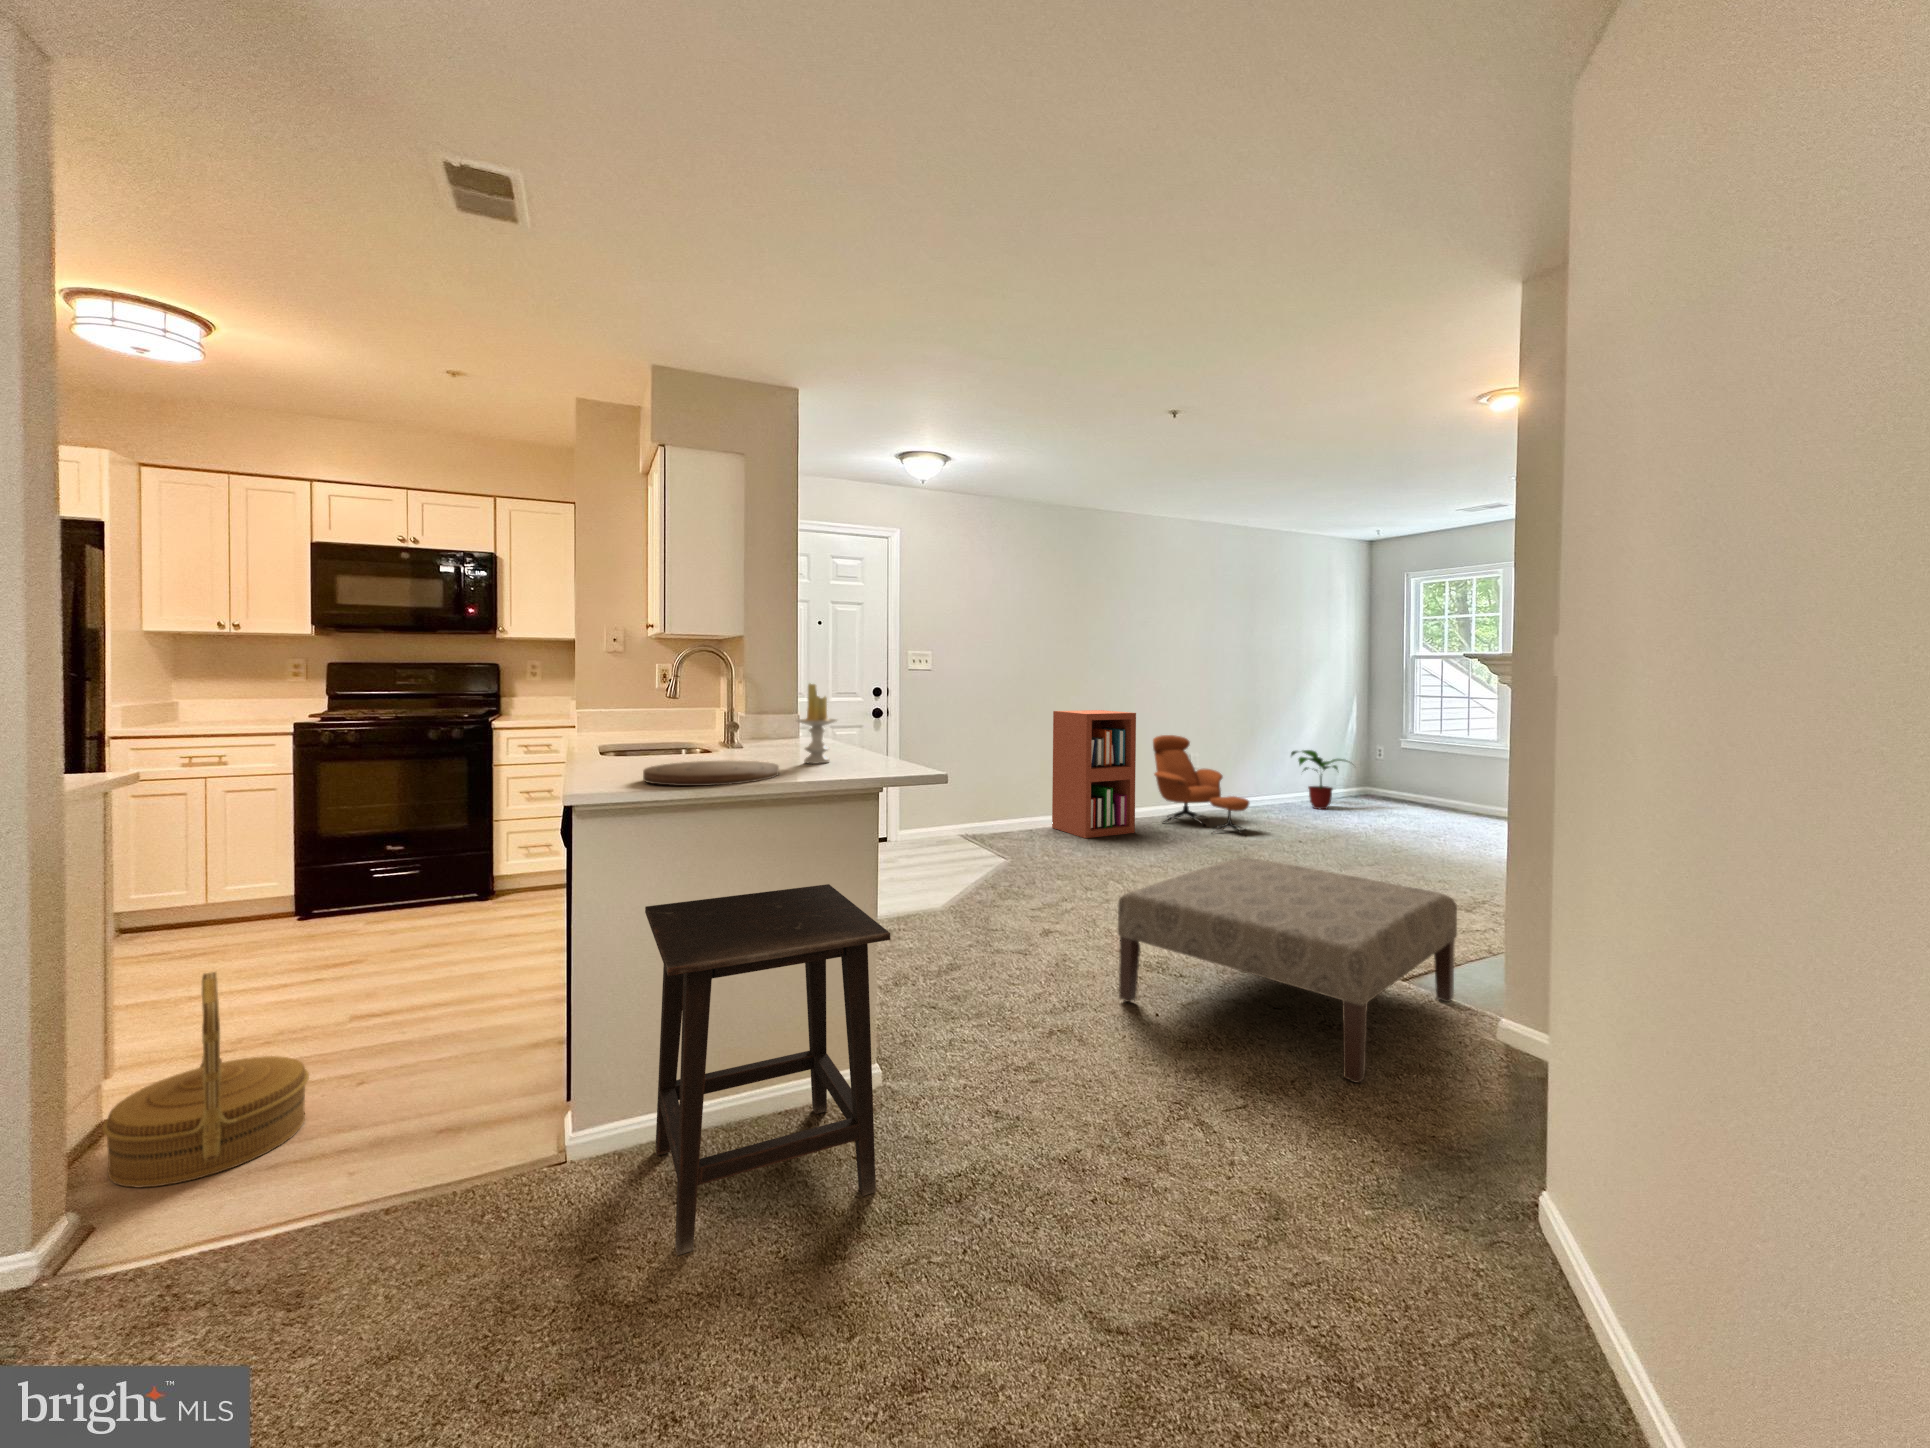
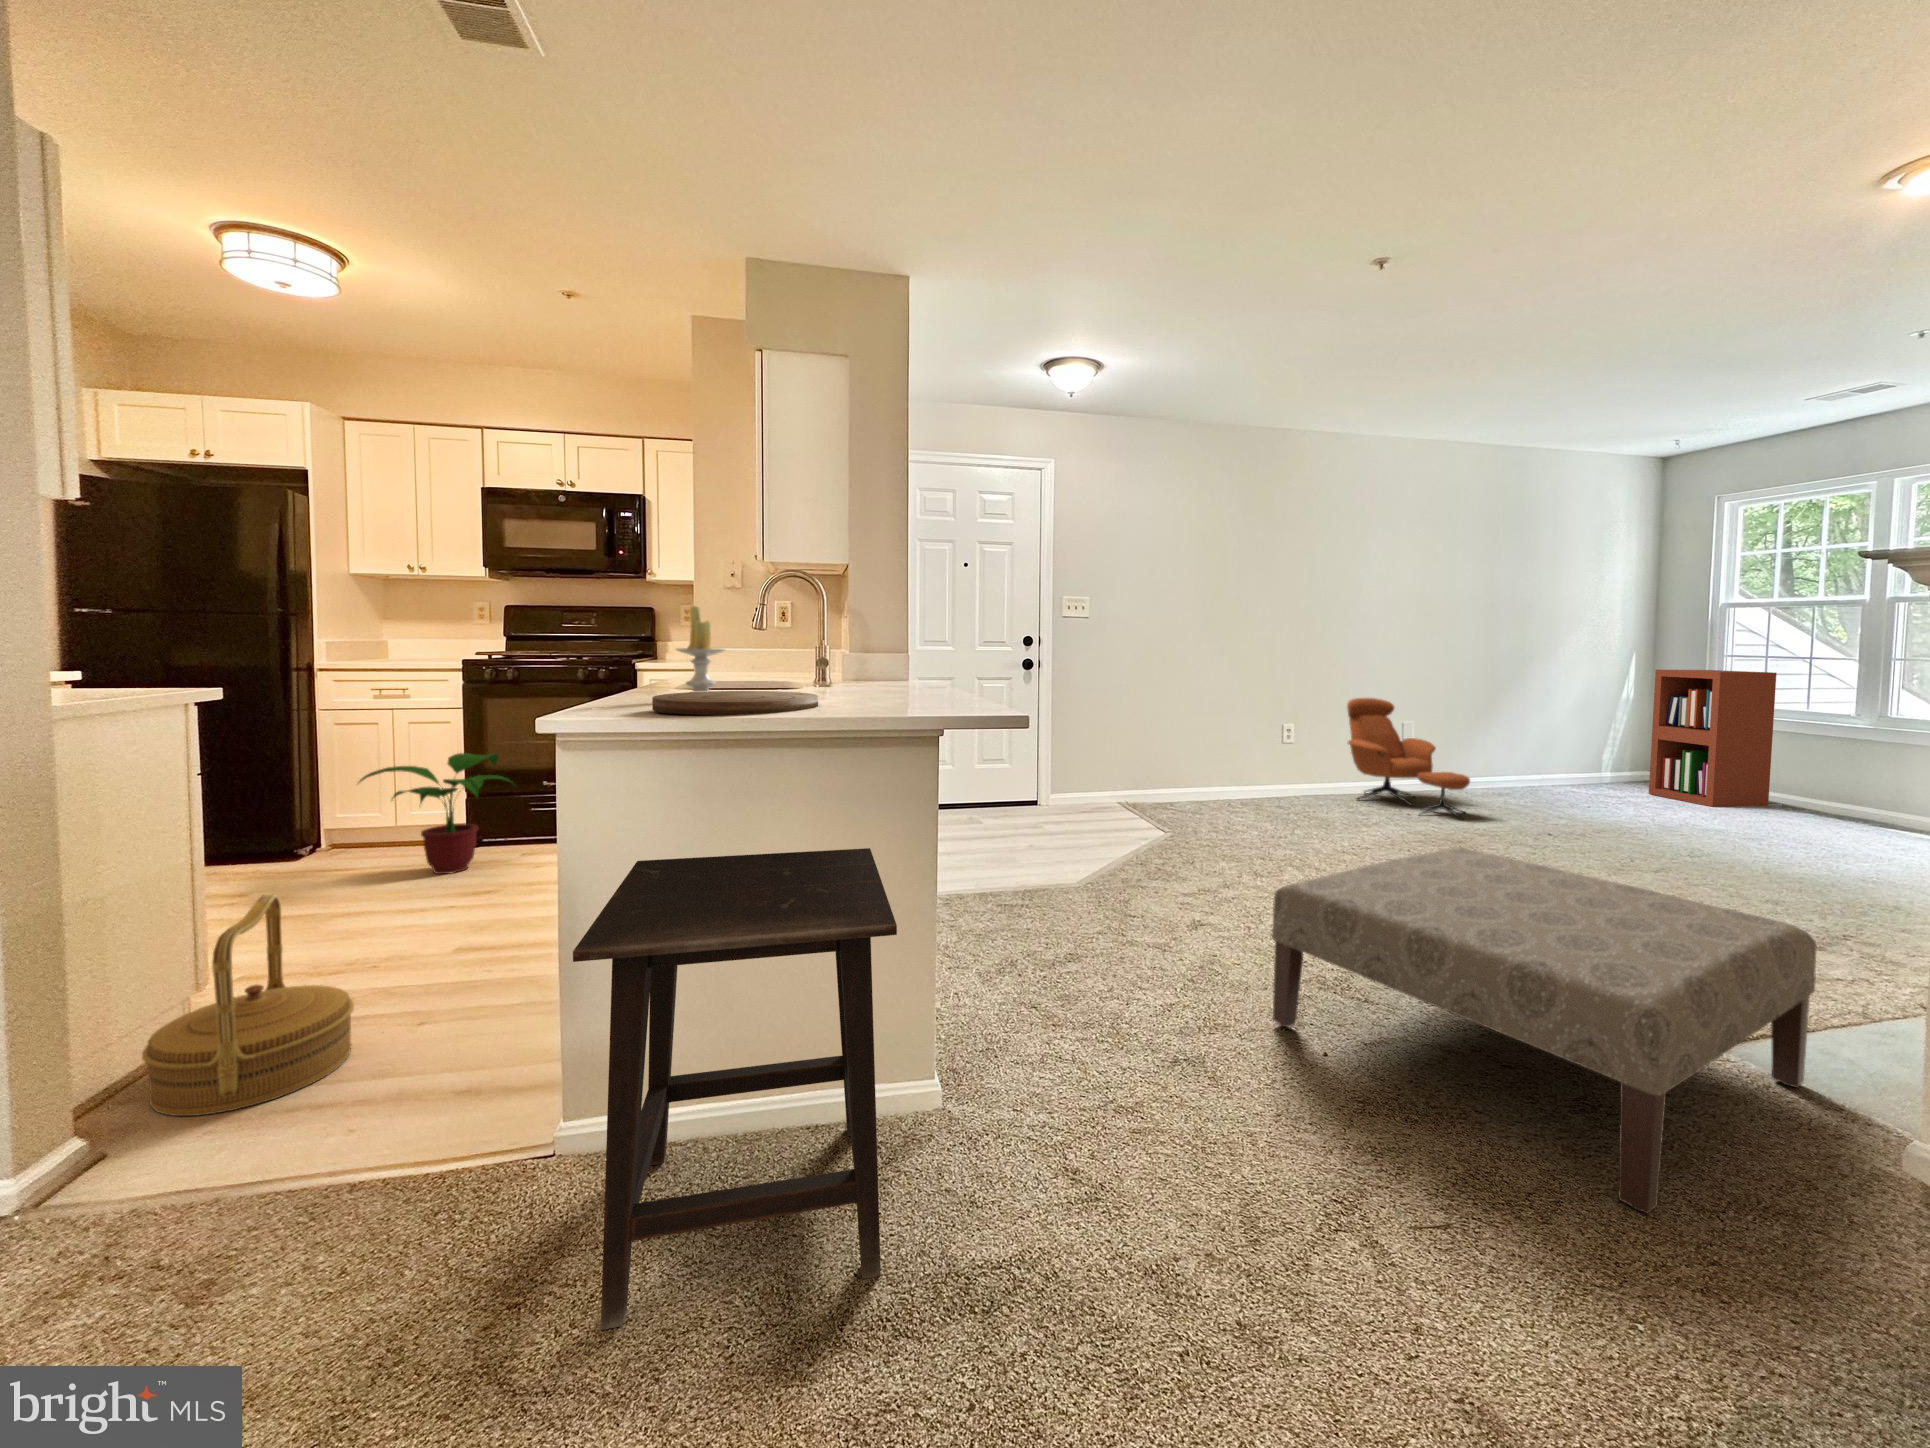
candle: present [797,684,837,764] -> present [677,606,724,692]
bookshelf: present [1052,710,1136,838] -> present [1649,669,1777,807]
potted plant: present [1291,750,1347,810] -> present [359,753,512,874]

